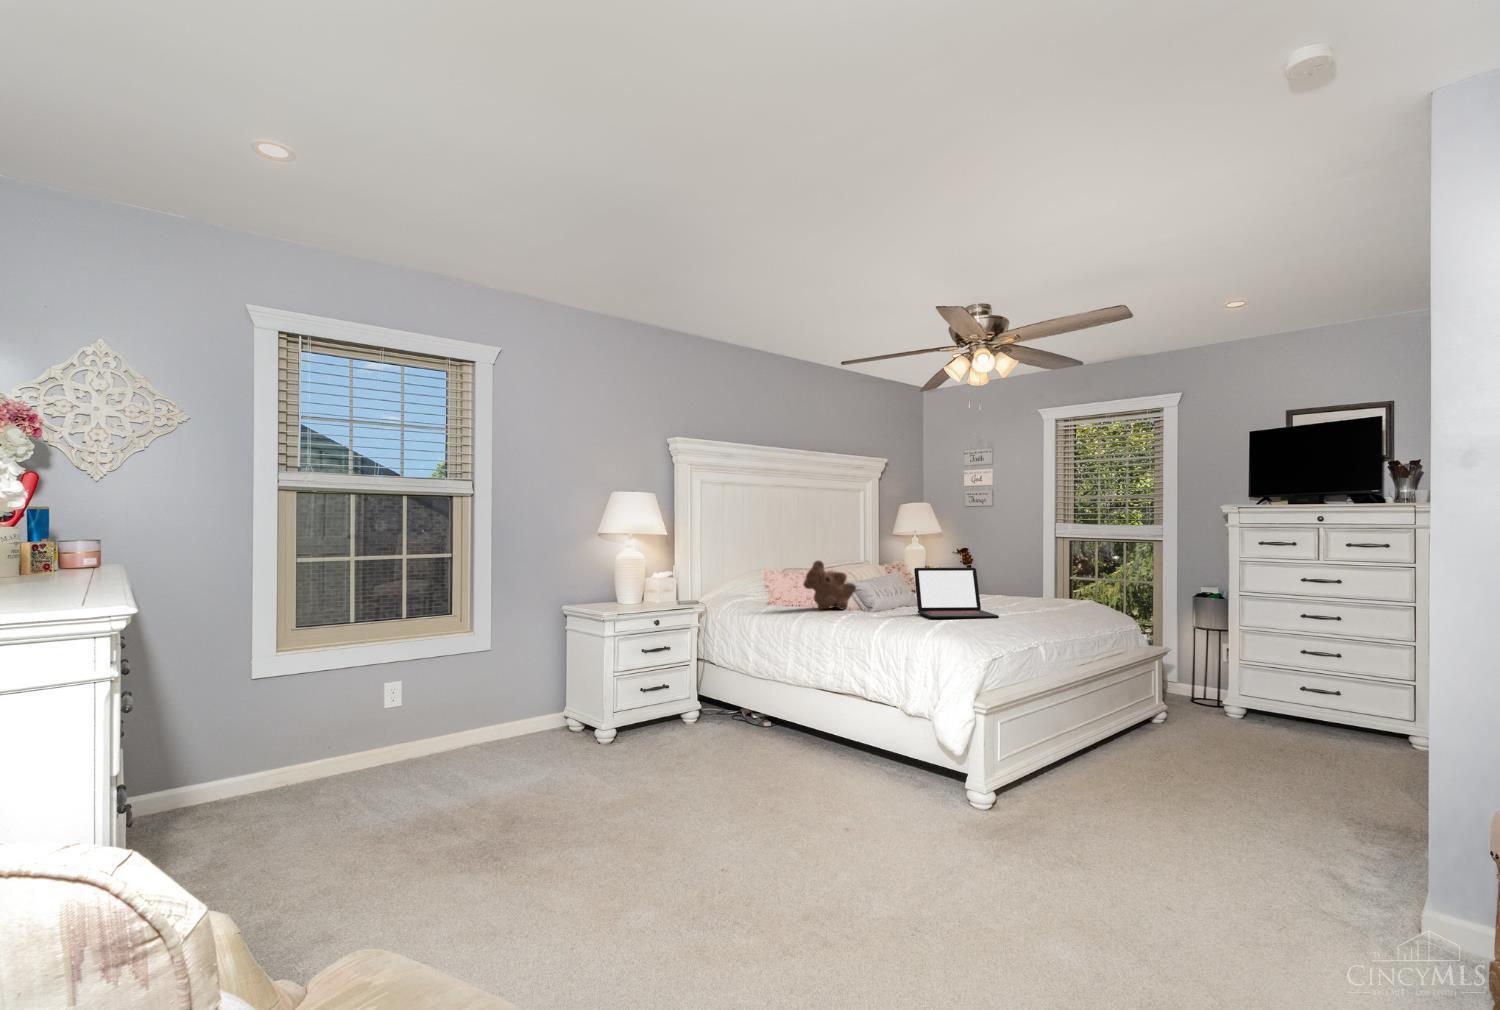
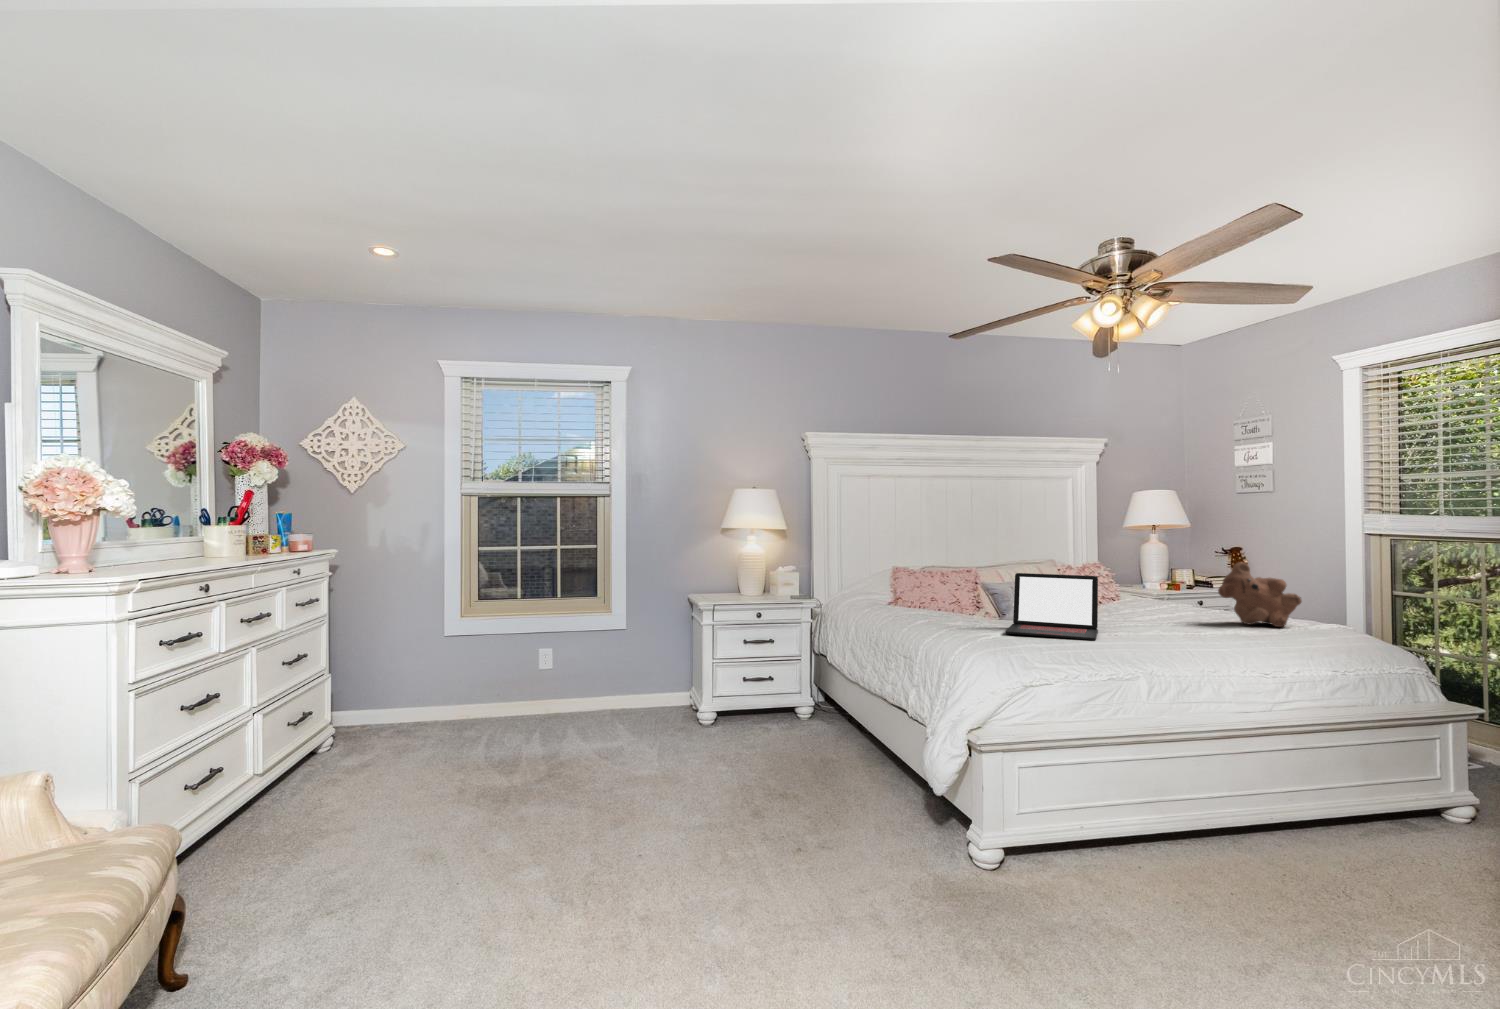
teddy bear: present [804,560,856,609] -> present [1218,562,1302,627]

